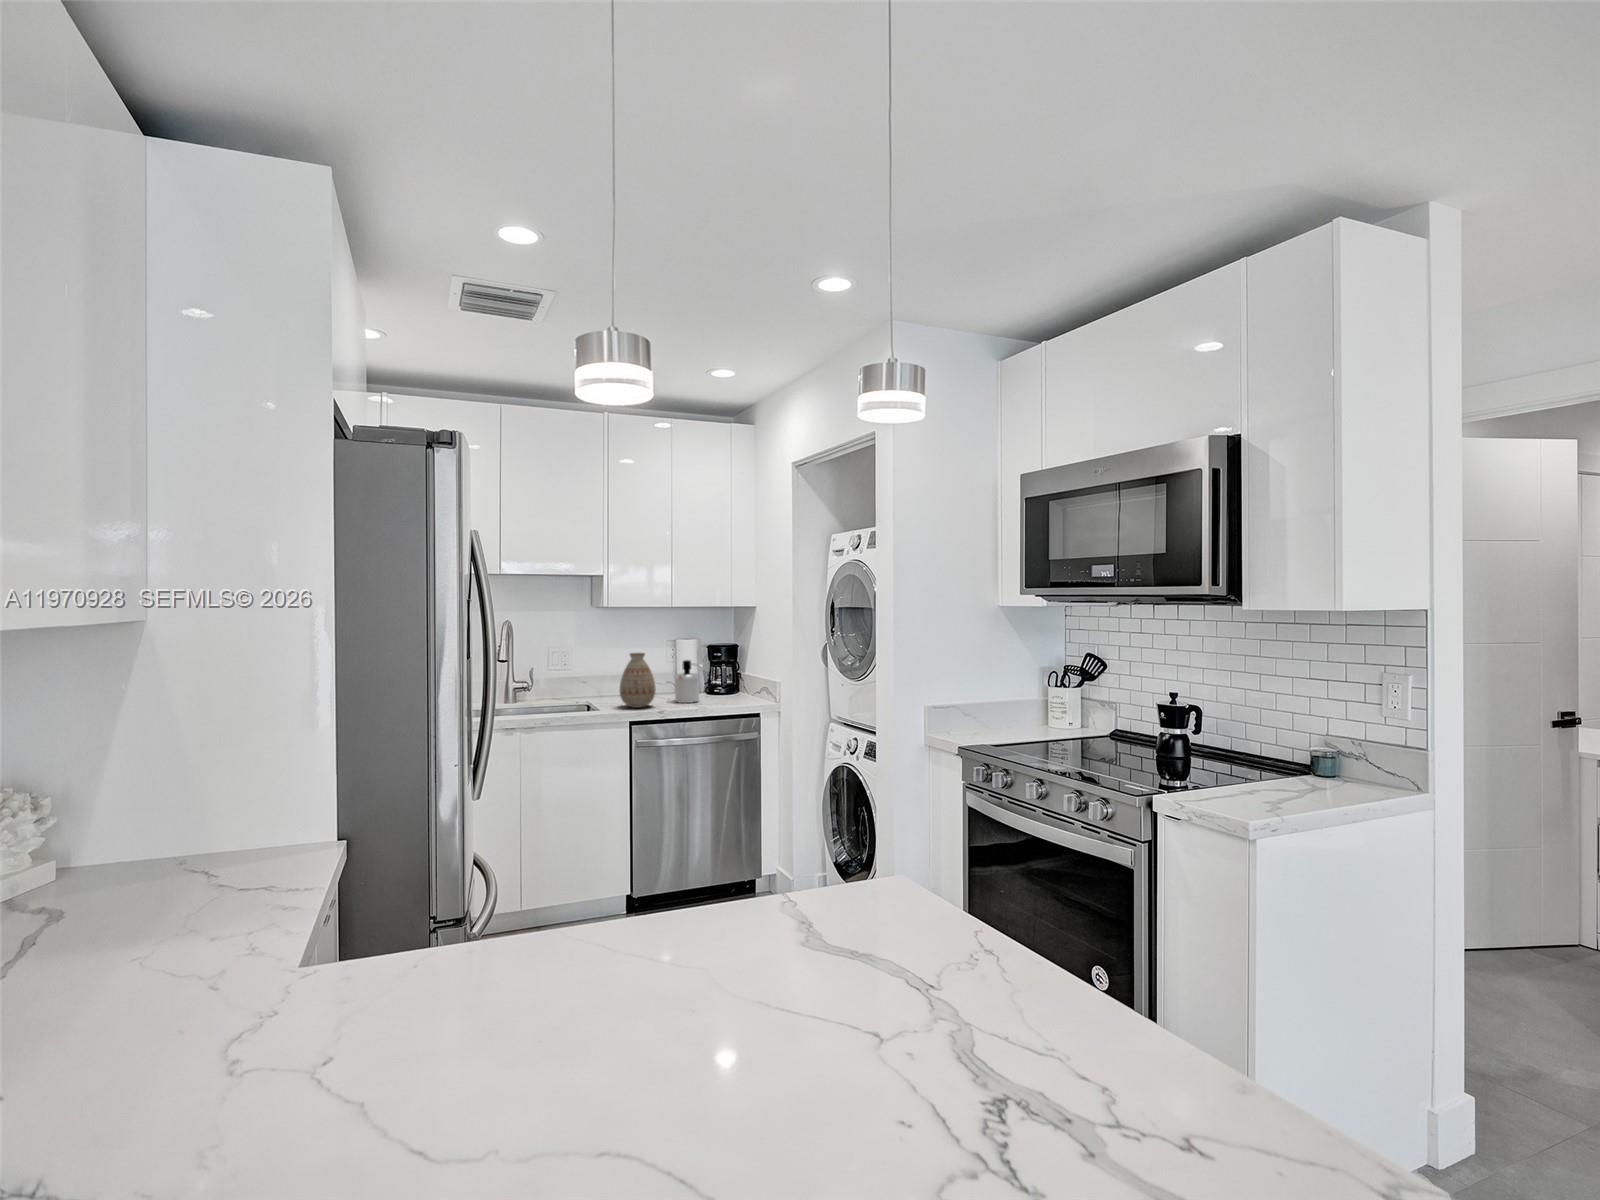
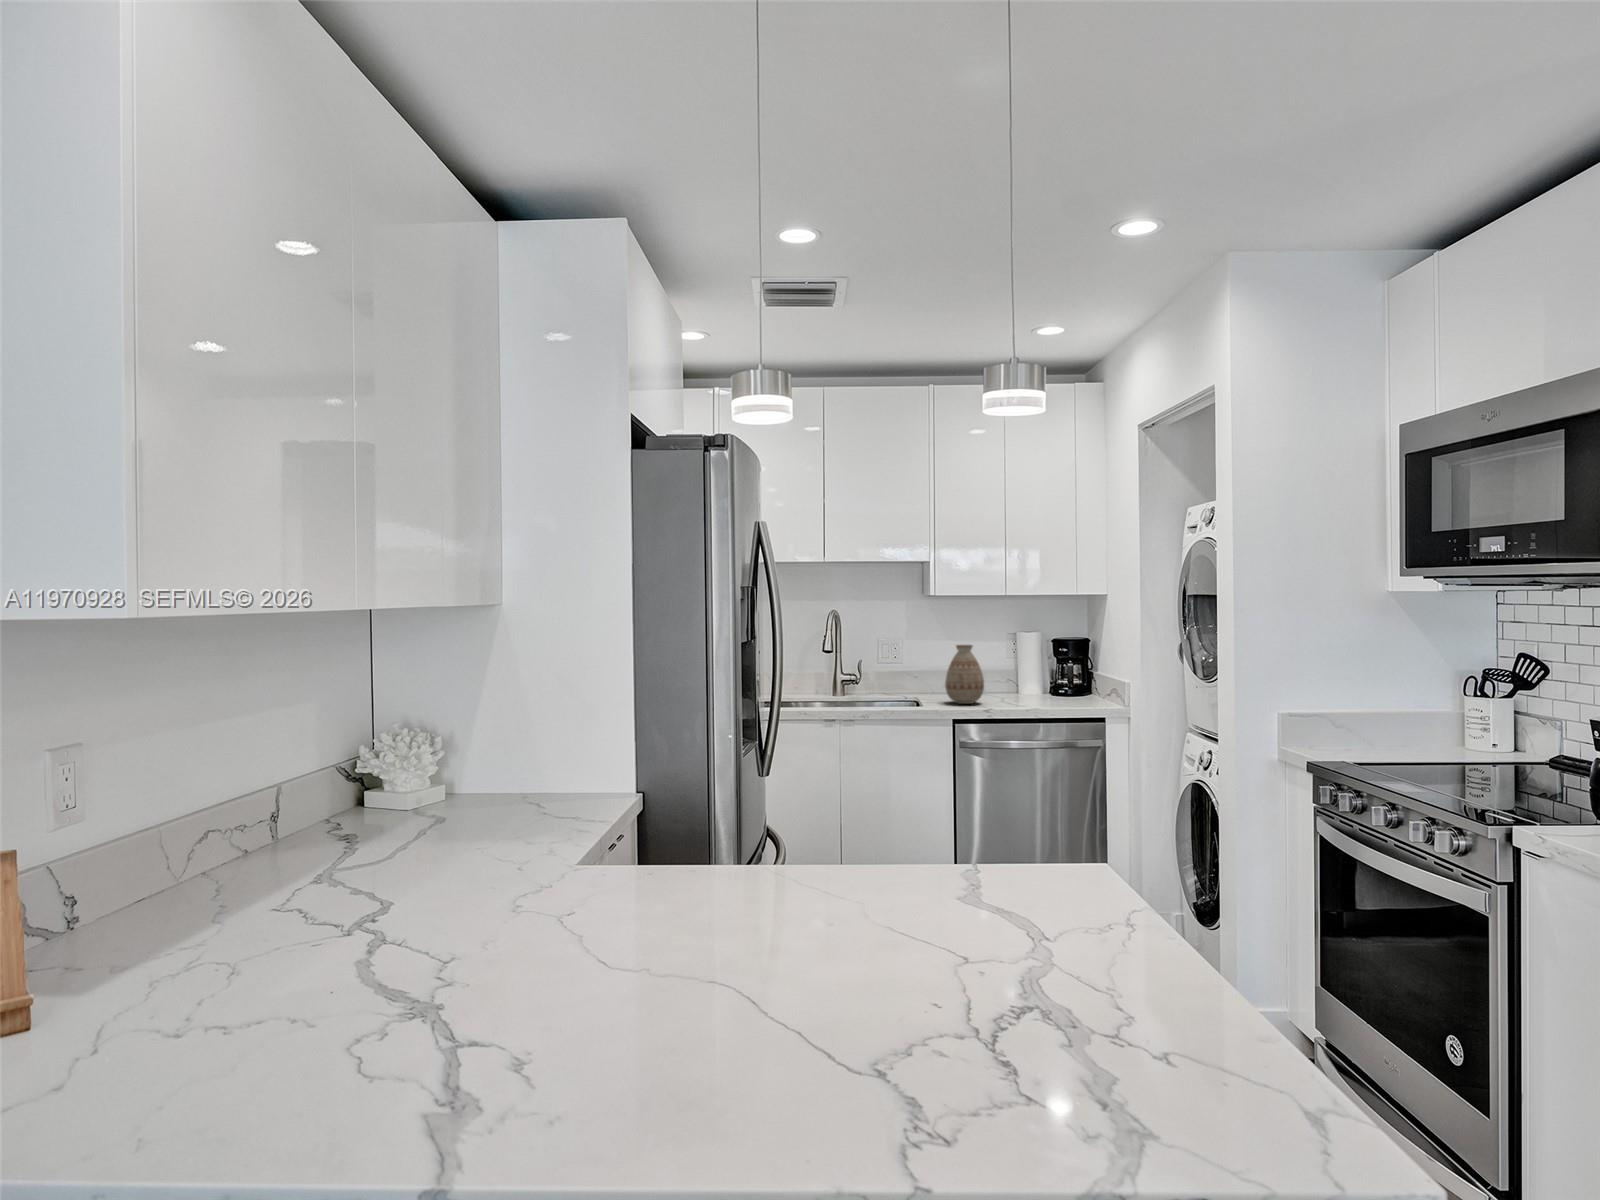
soap dispenser: present [674,660,704,703] -> none [1008,655,1040,702]

